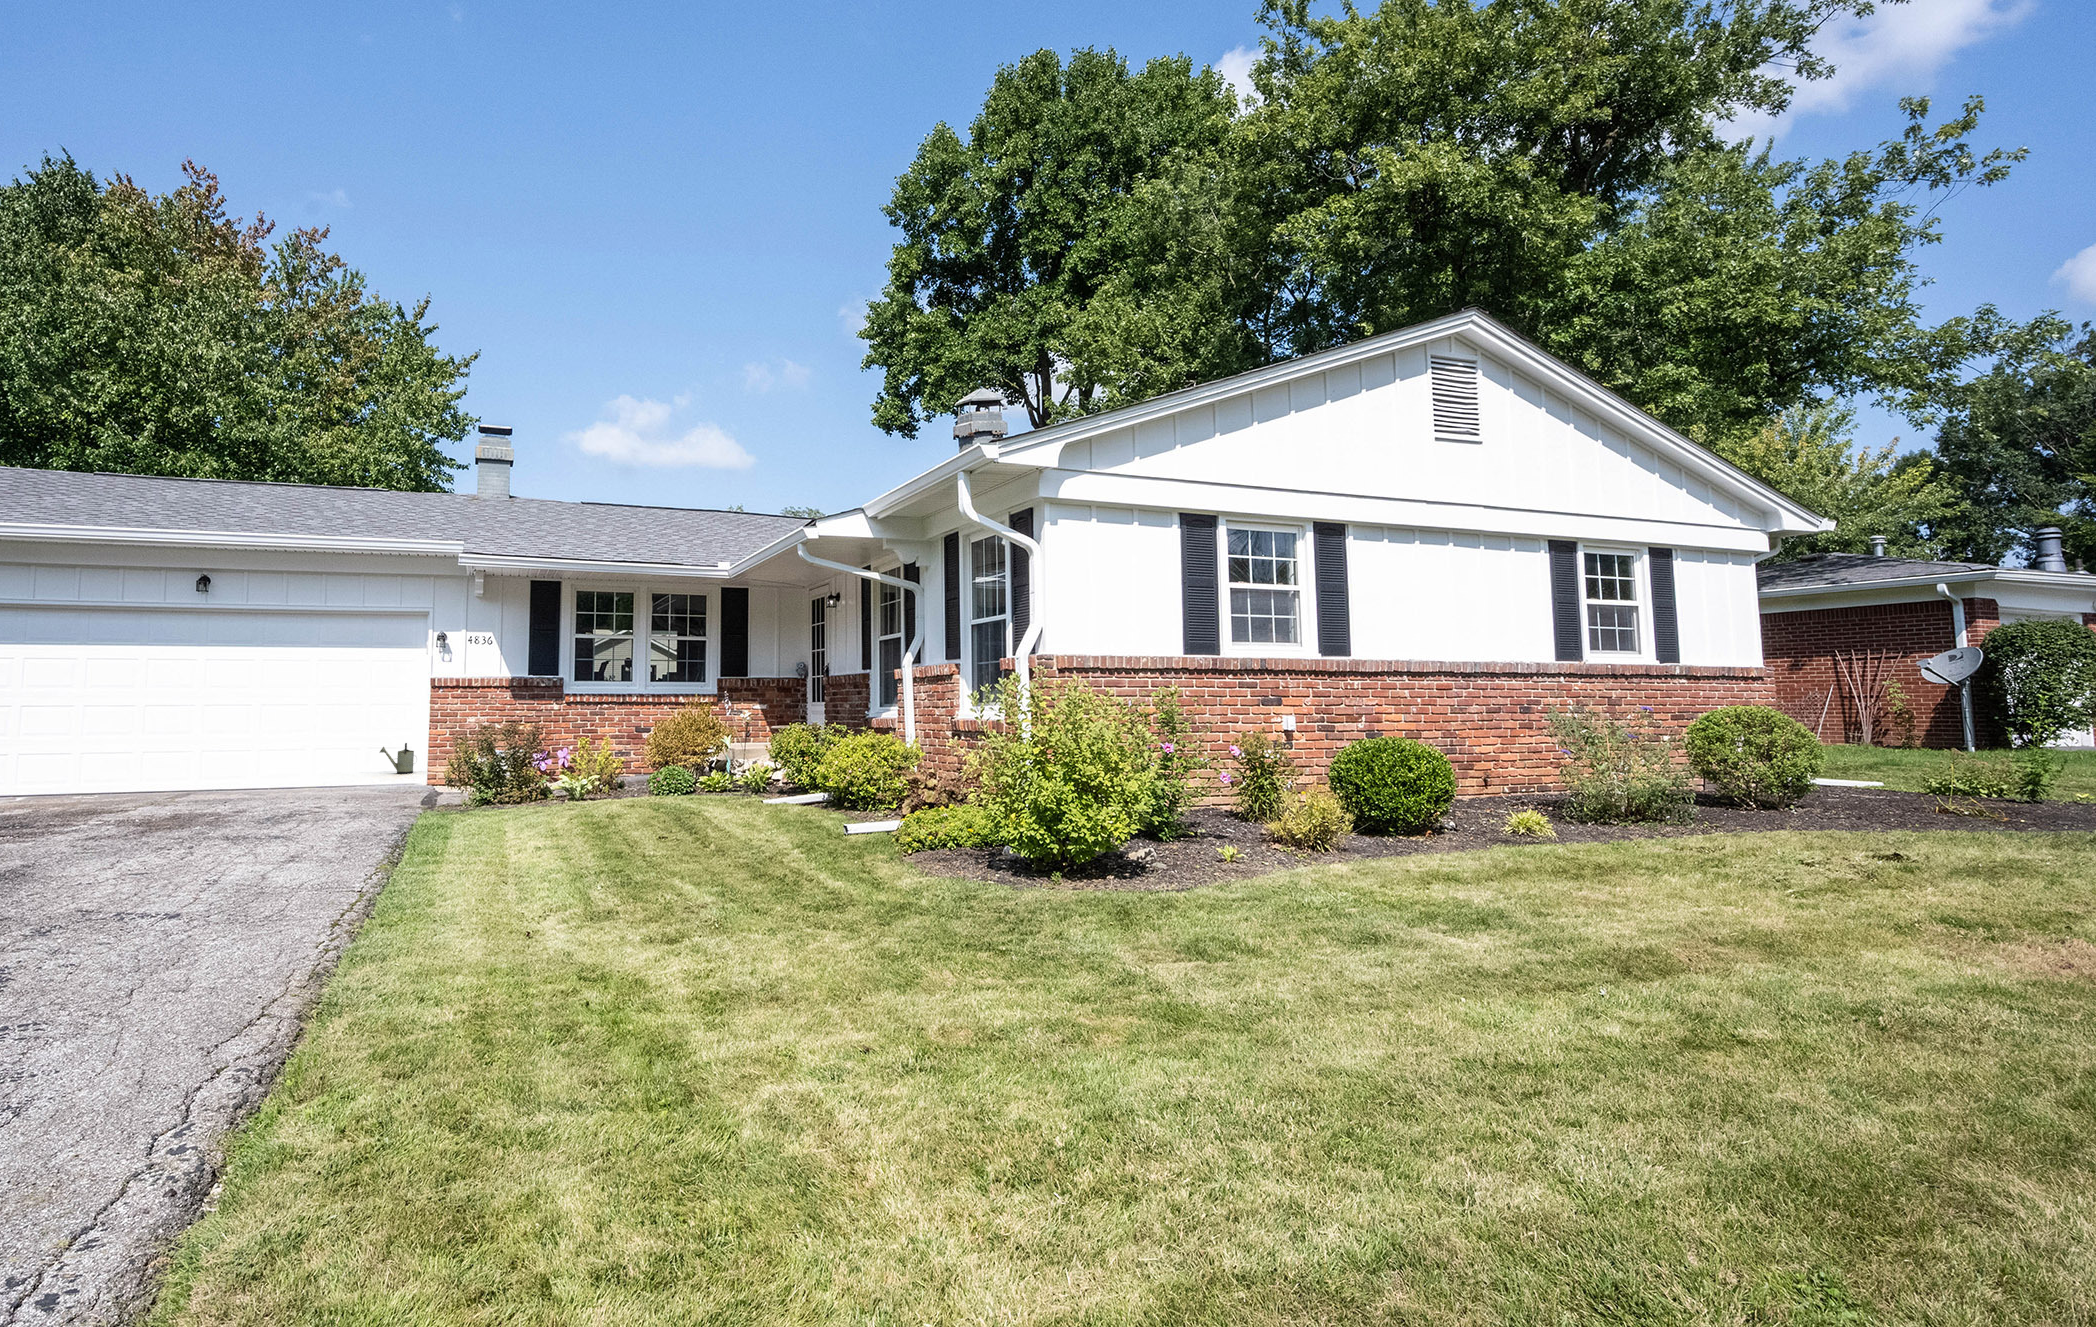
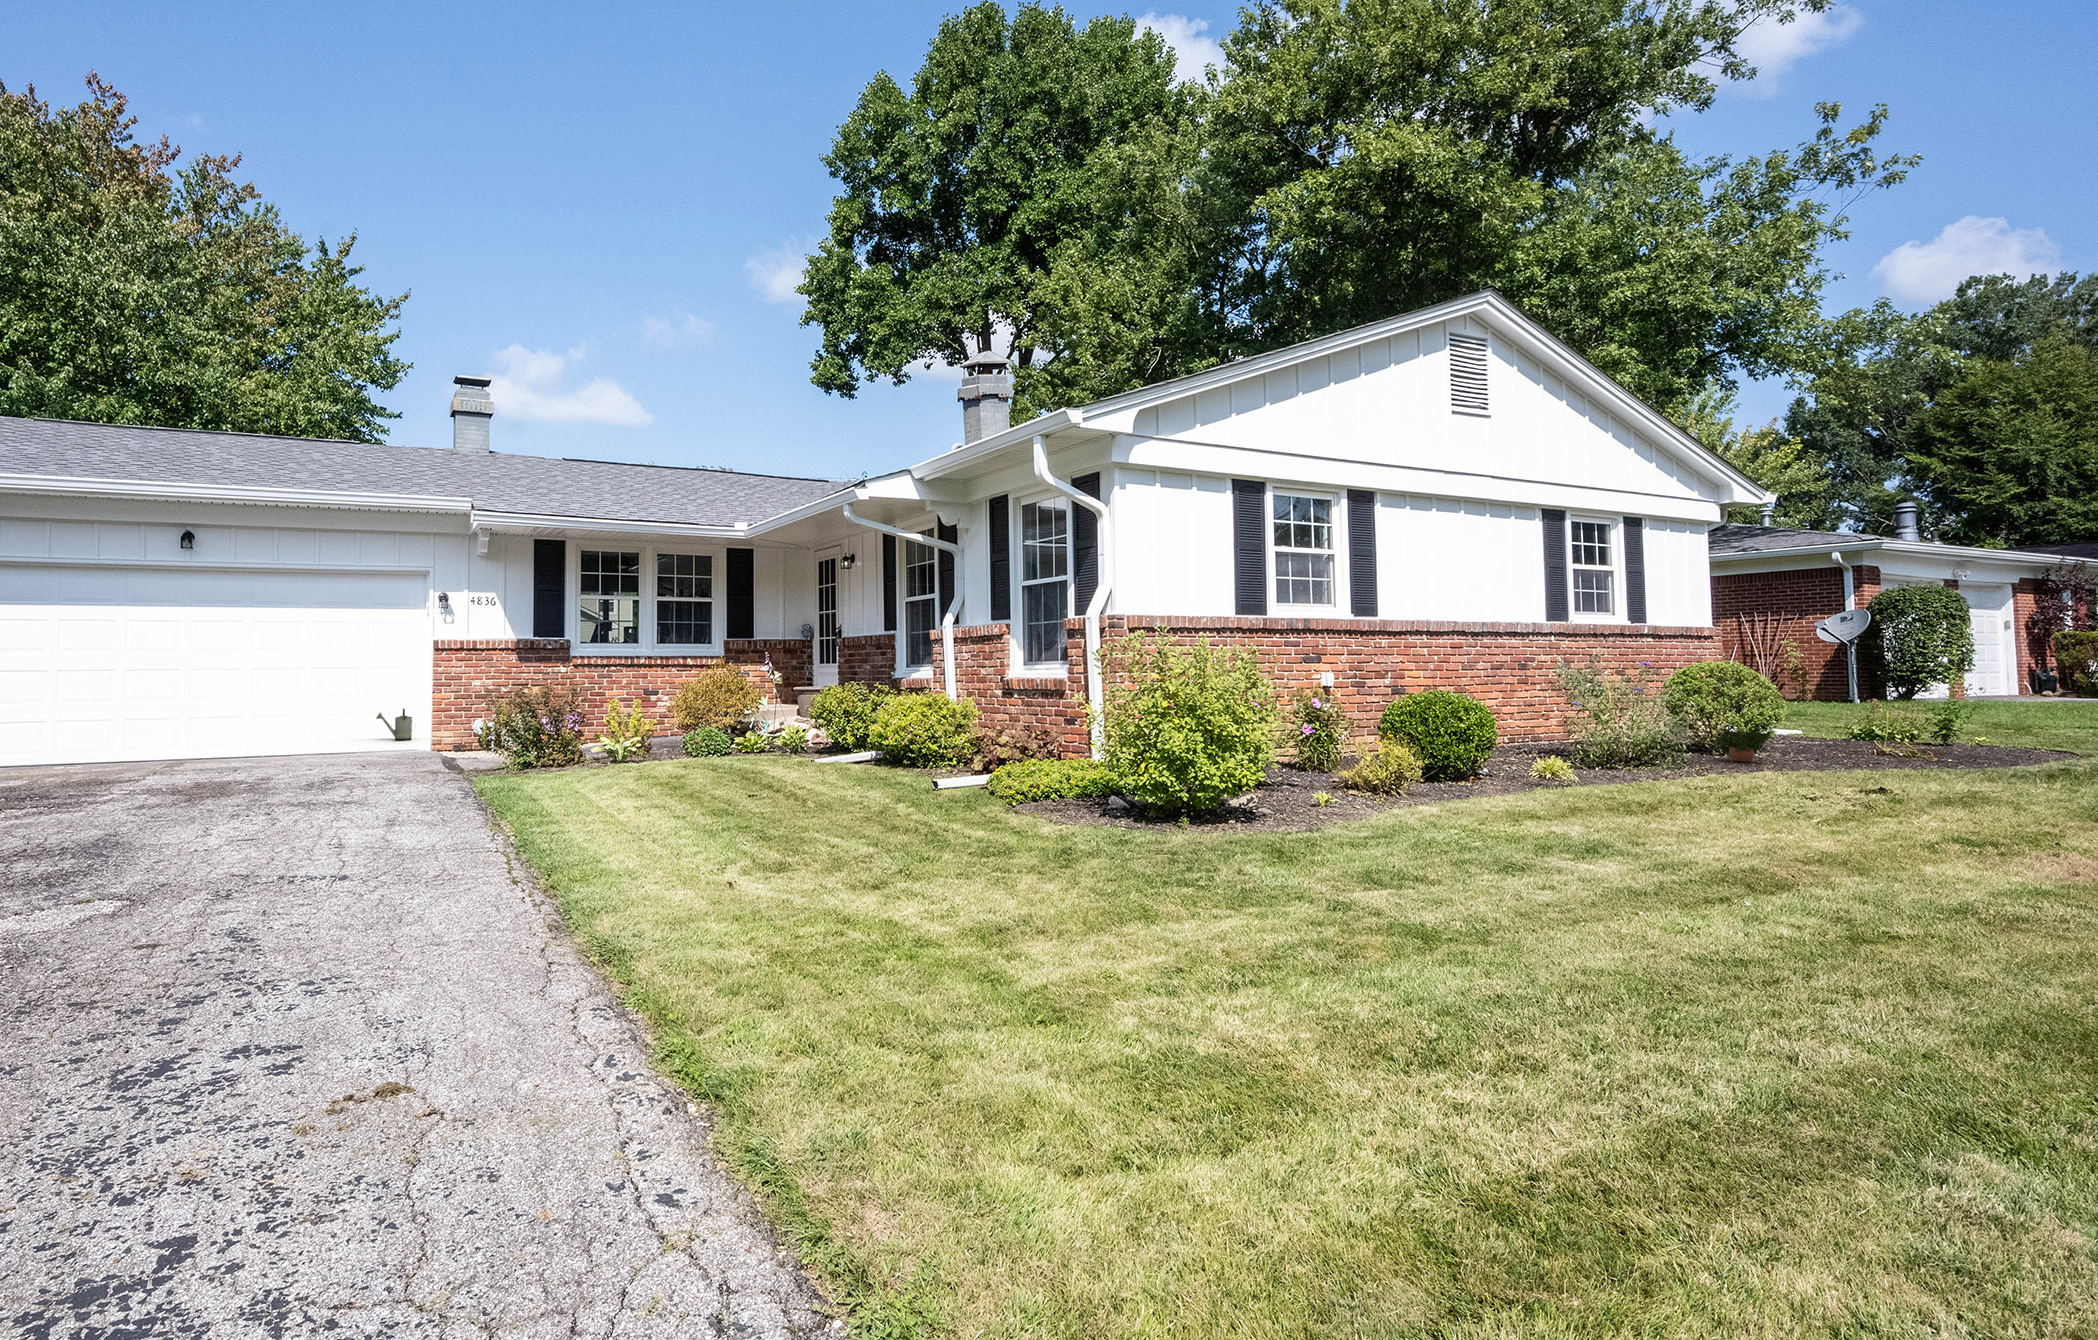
potted plant: none [1729,784,1794,825] -> present [1713,729,1767,762]

